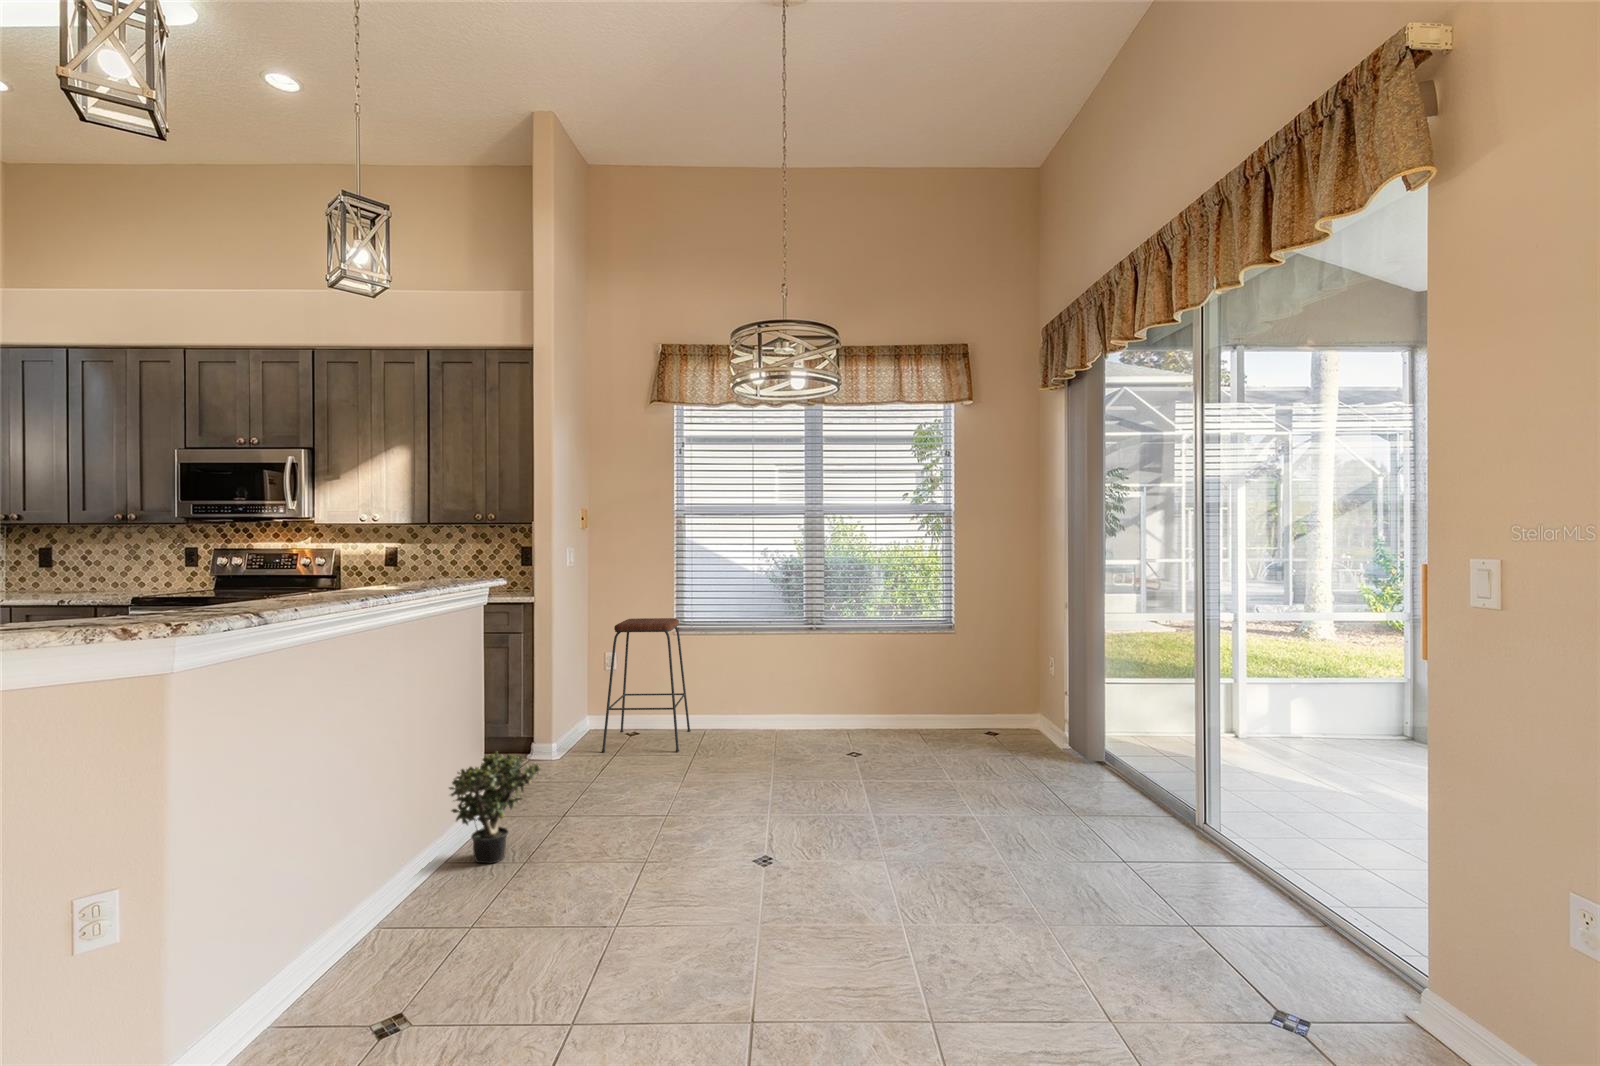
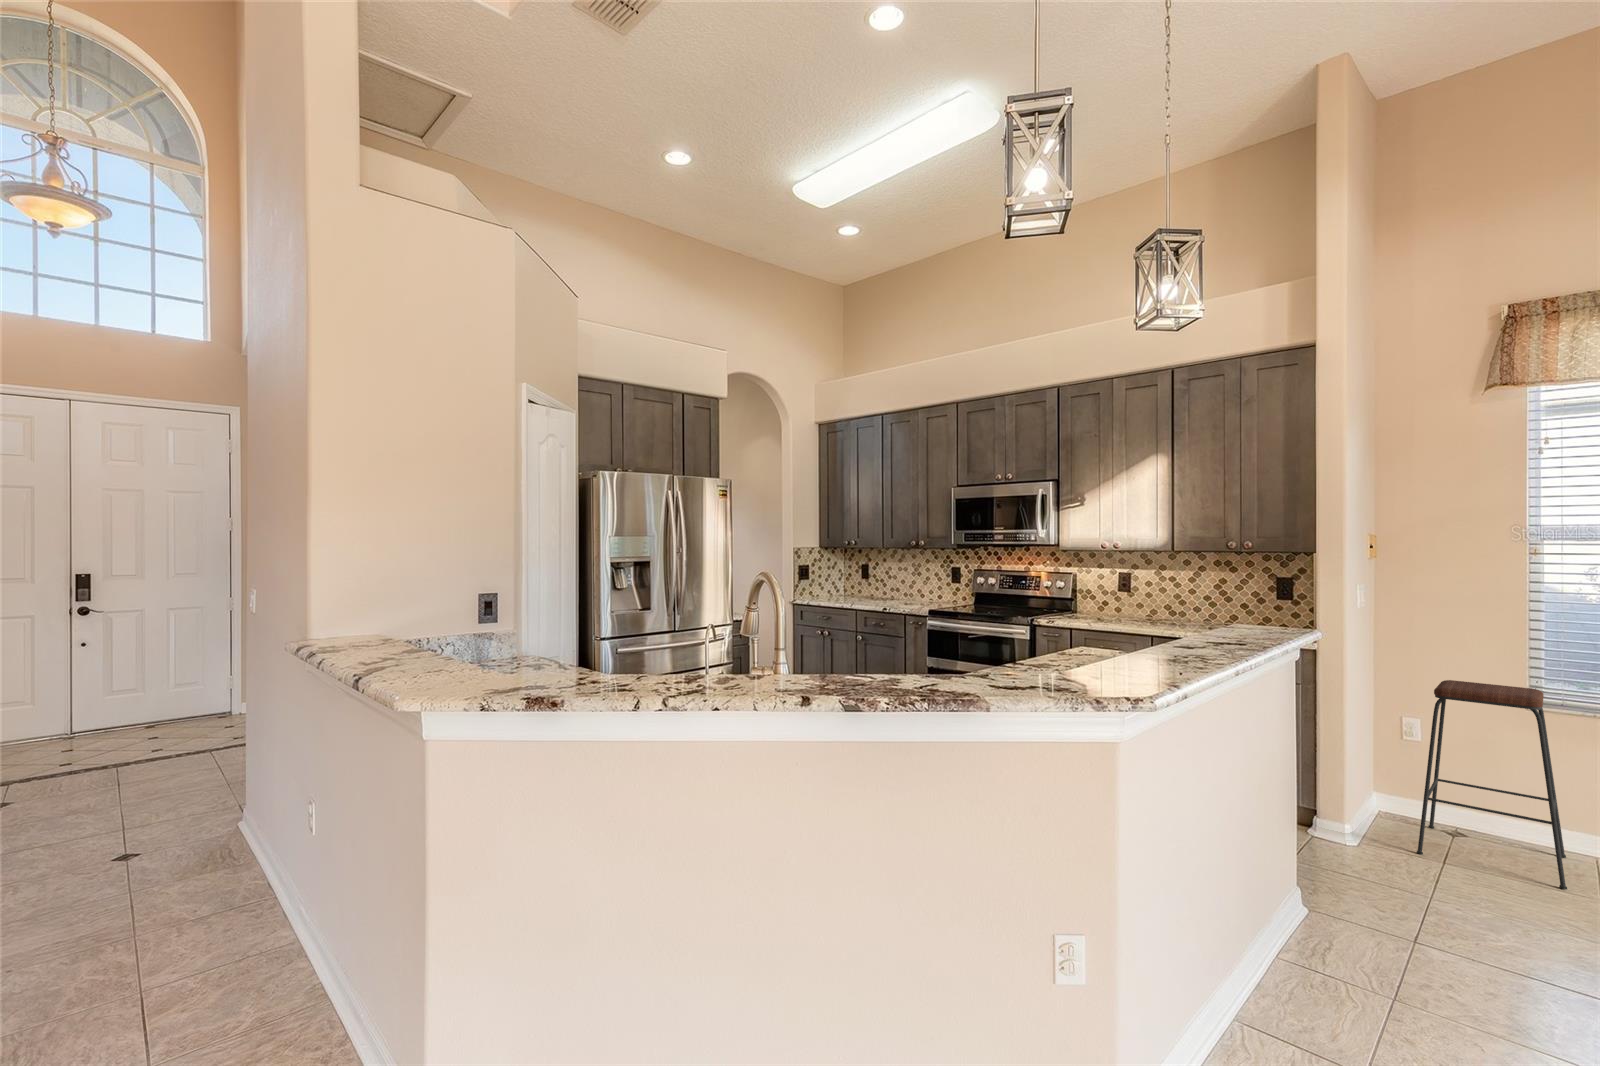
potted plant: present [449,752,540,864] -> none [1280,842,1412,983]

